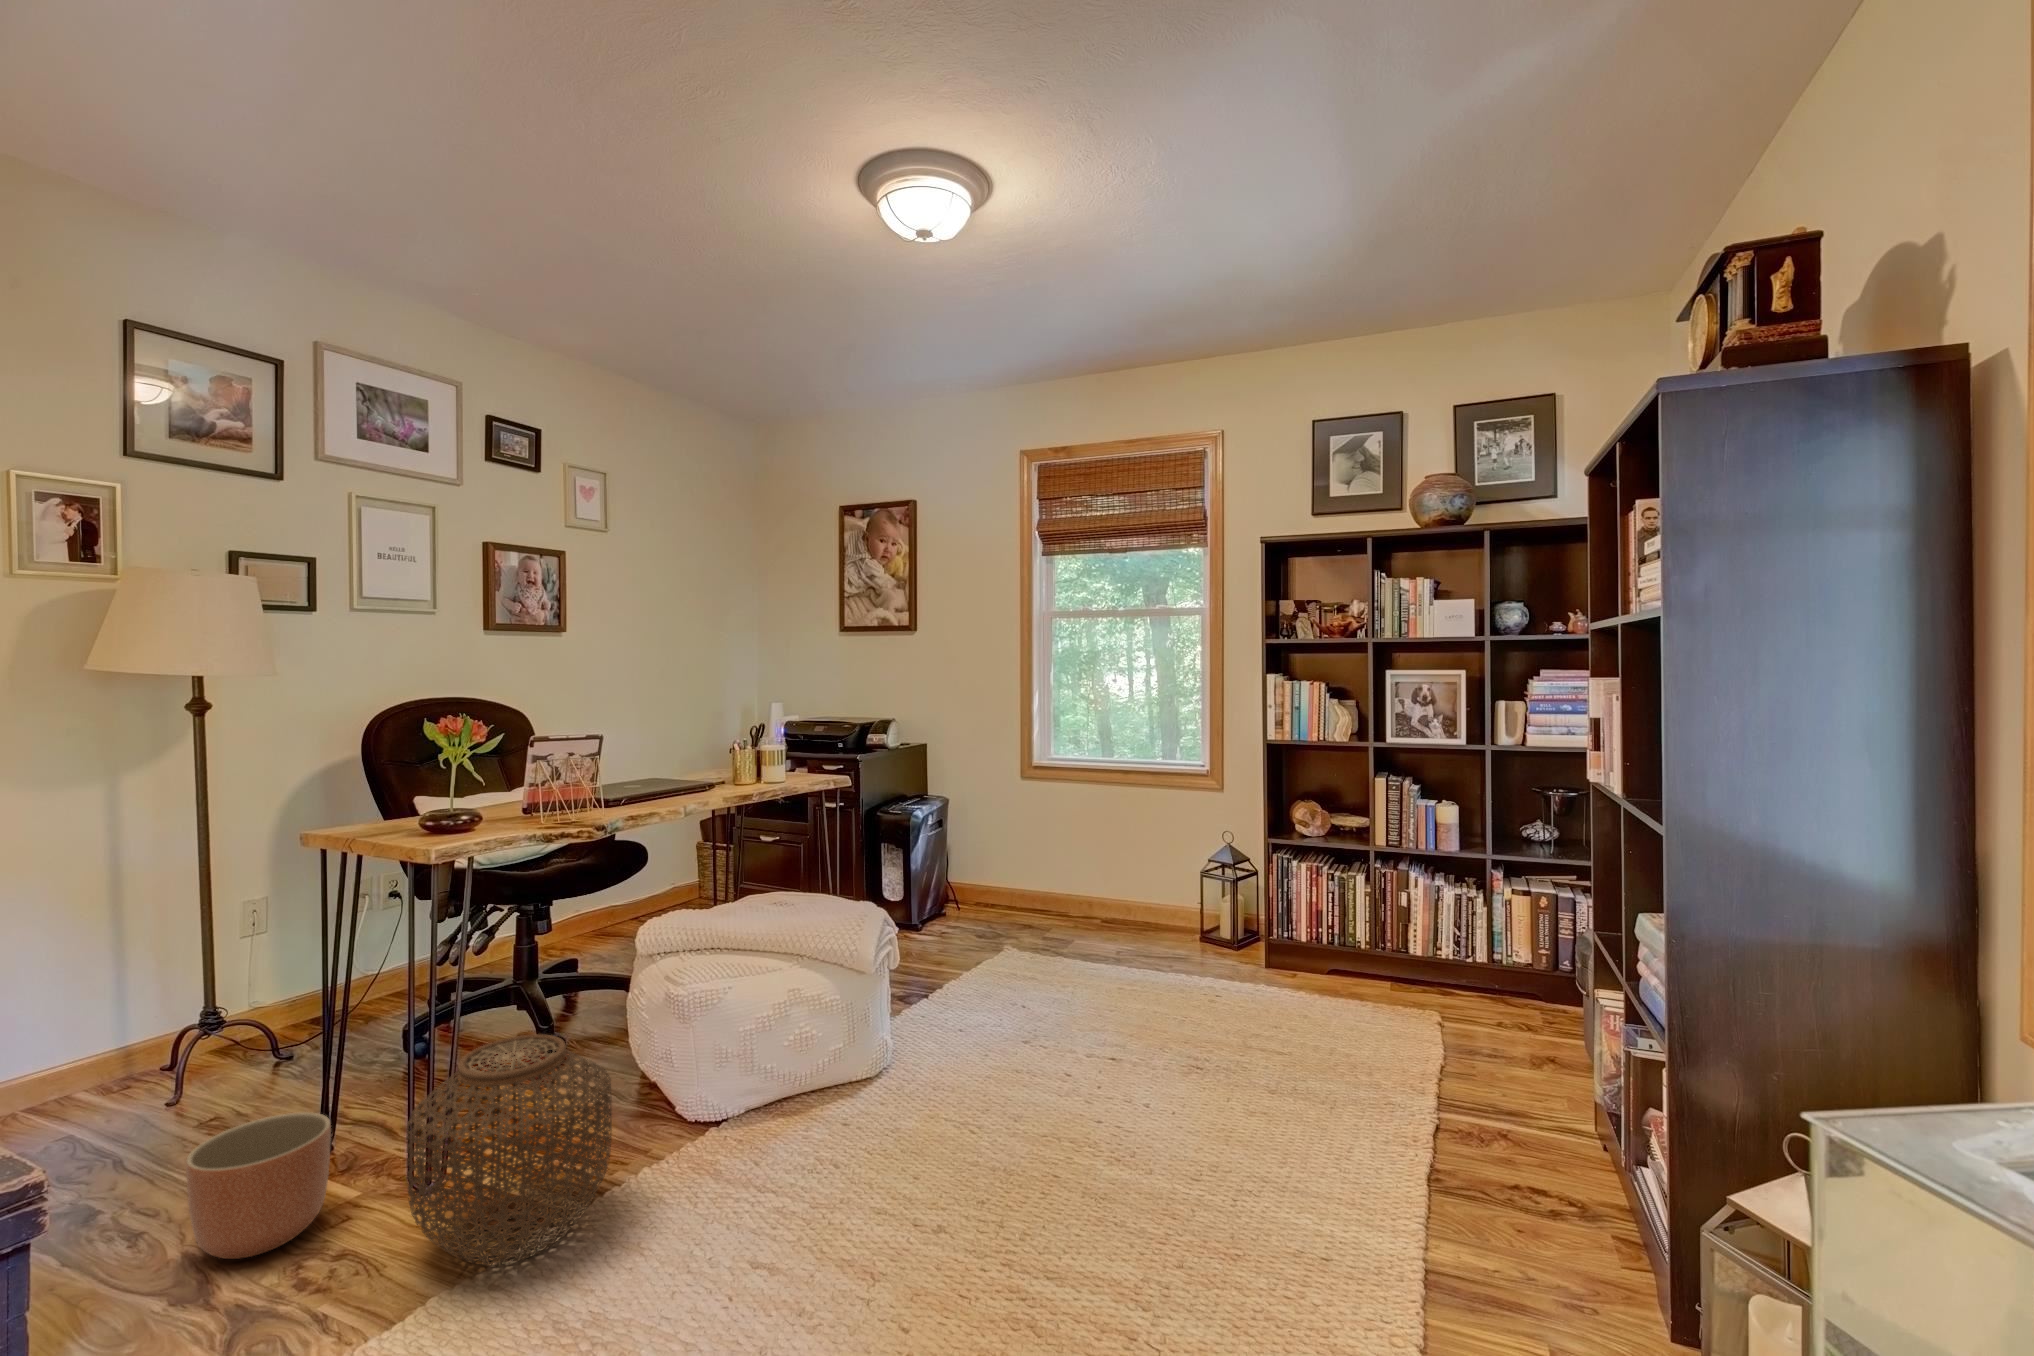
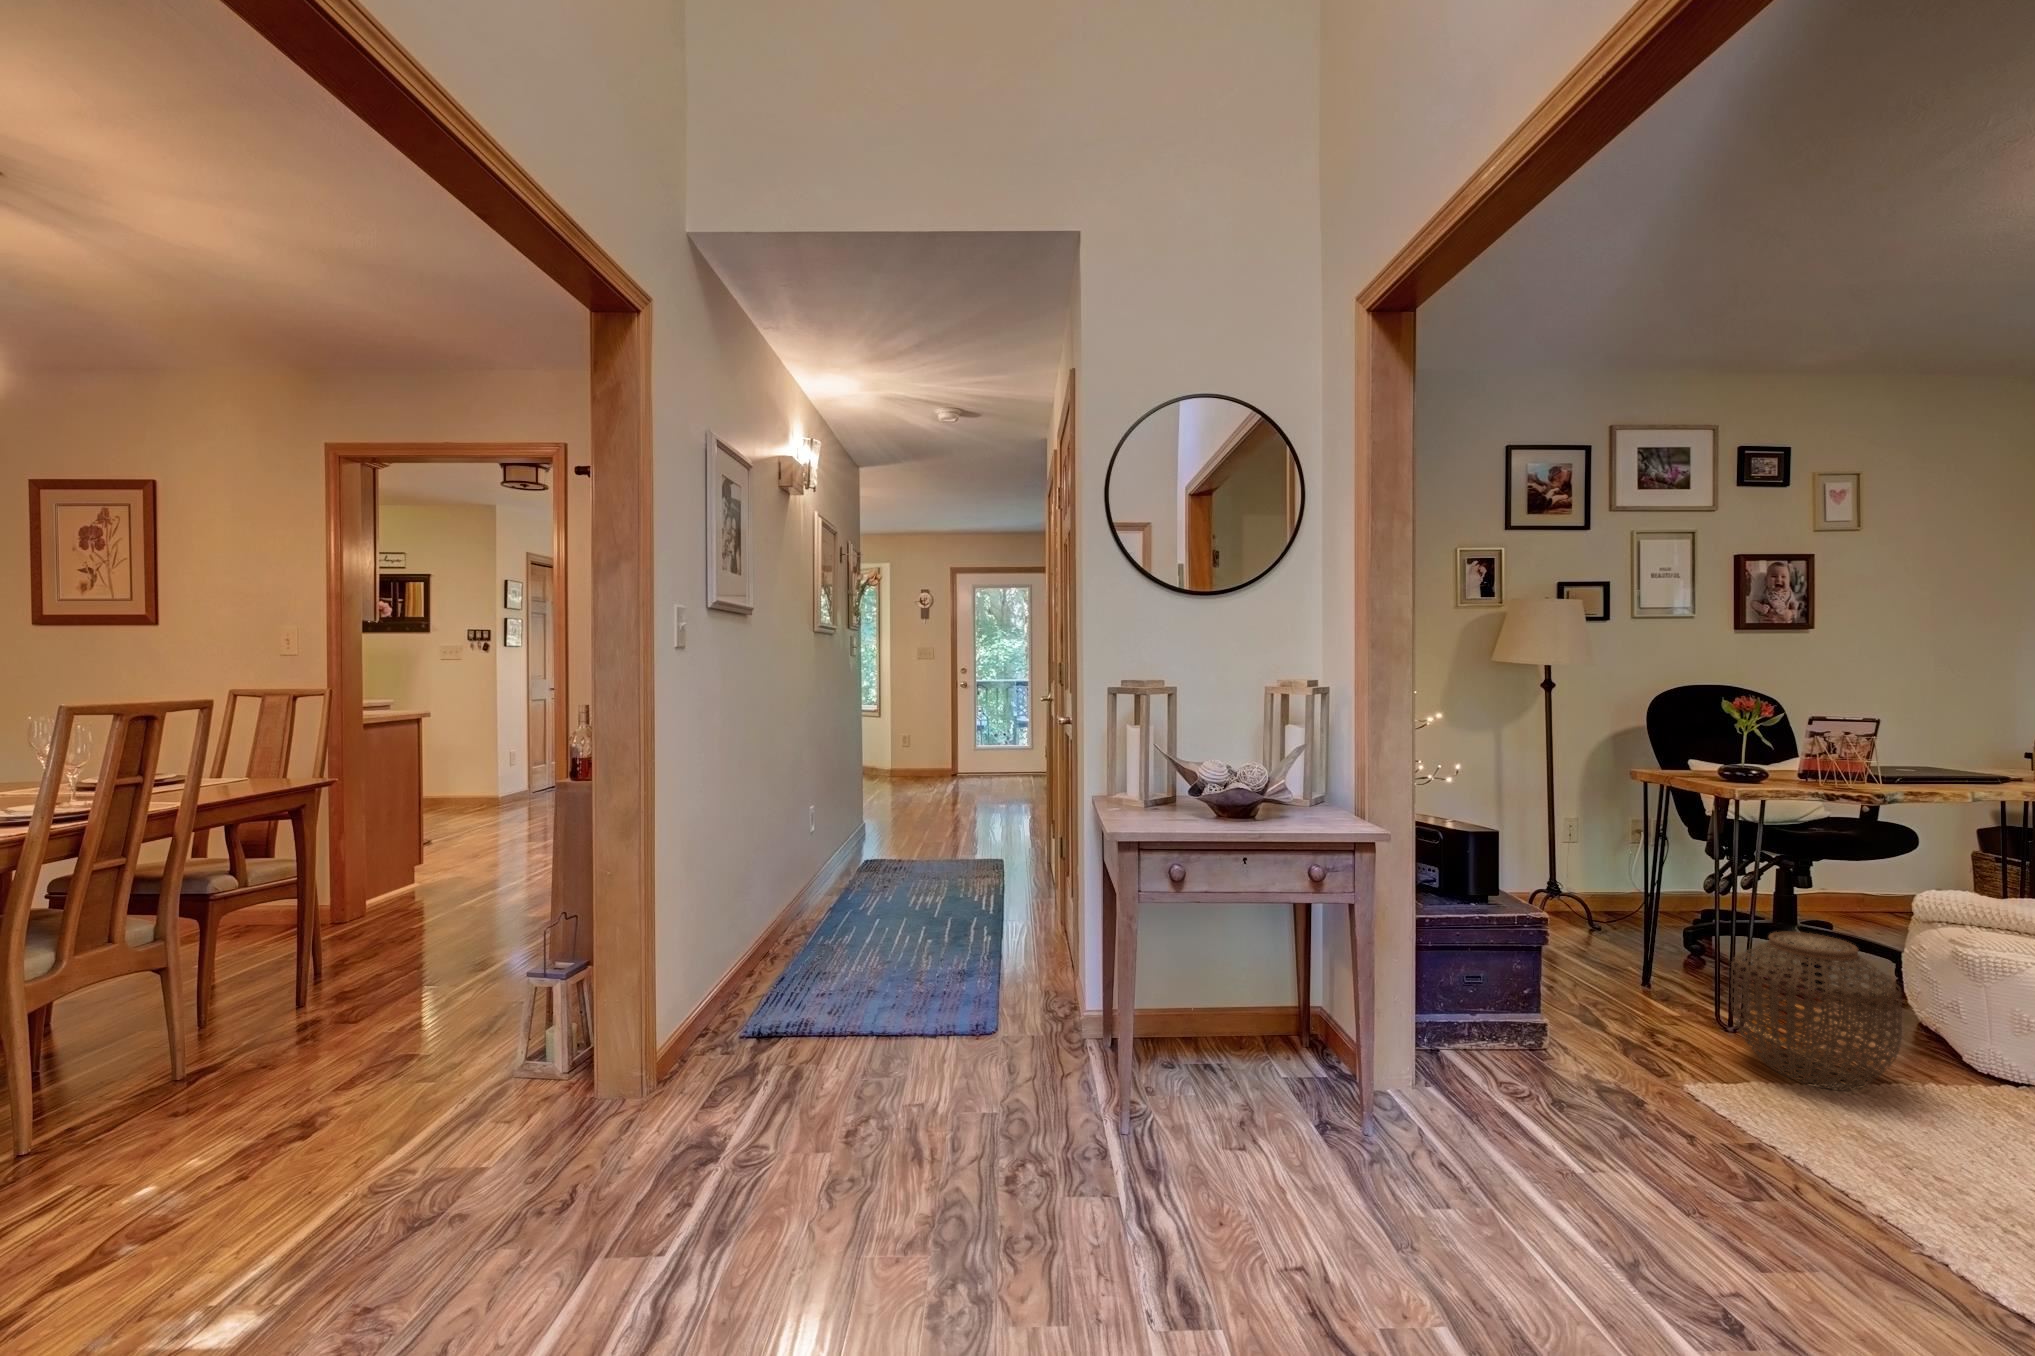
planter: present [186,1112,331,1259] -> none [1587,940,1667,1017]

